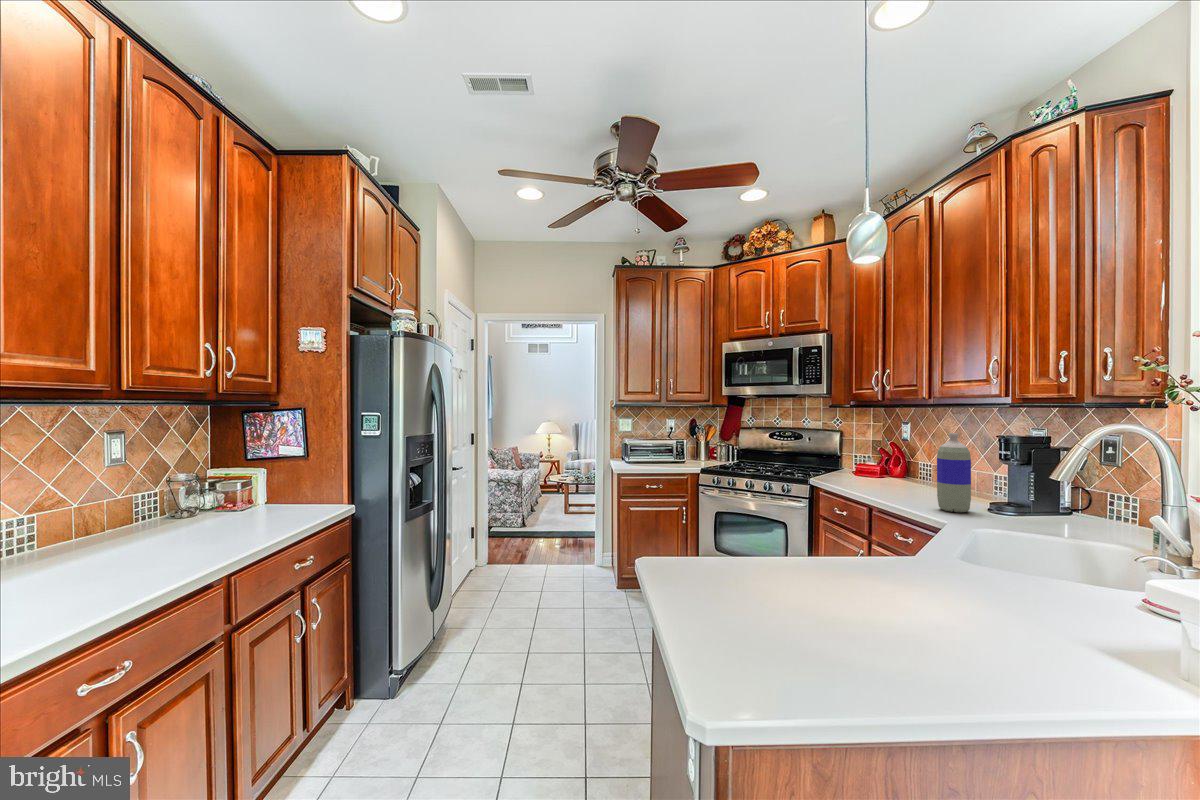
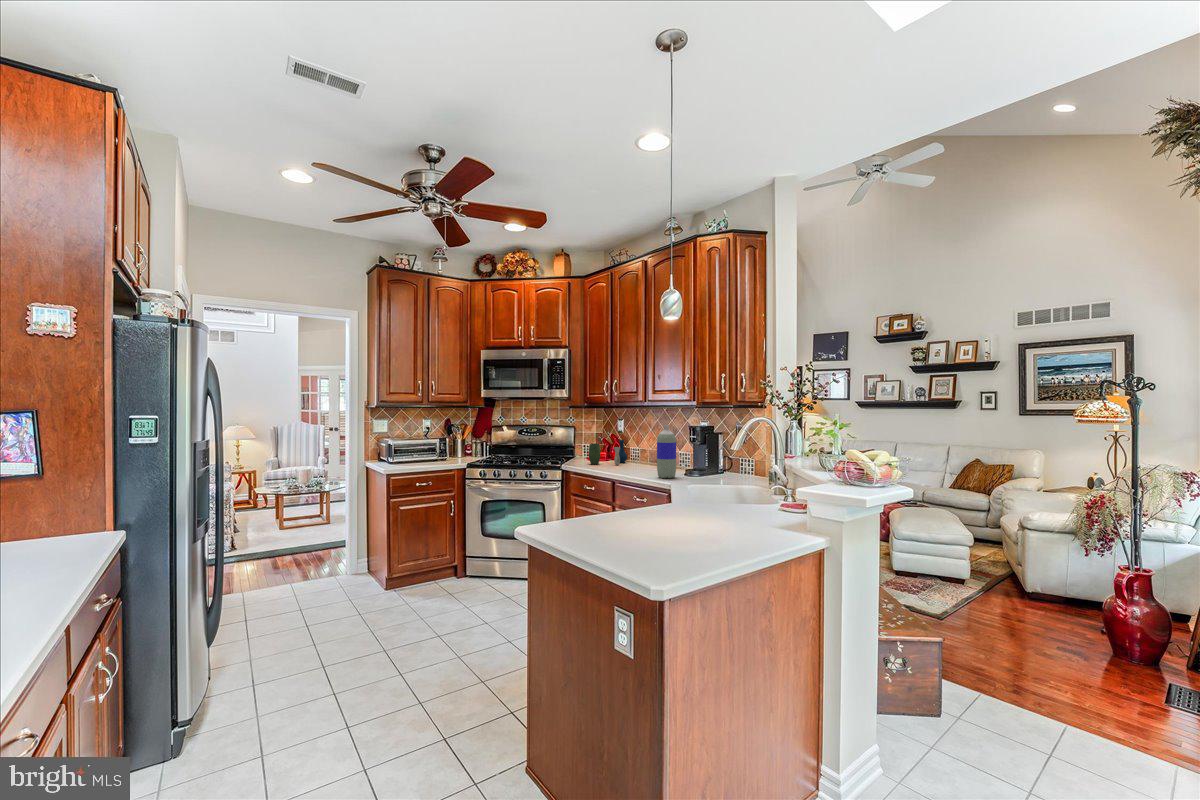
vase: none [852,451,912,484] -> present [589,440,627,465]

